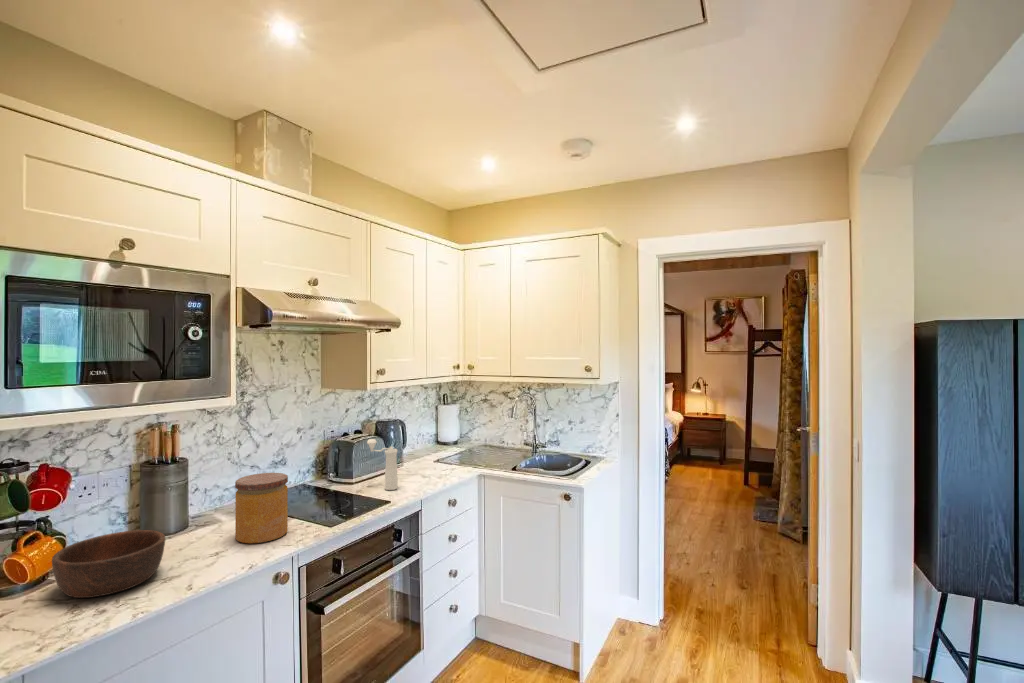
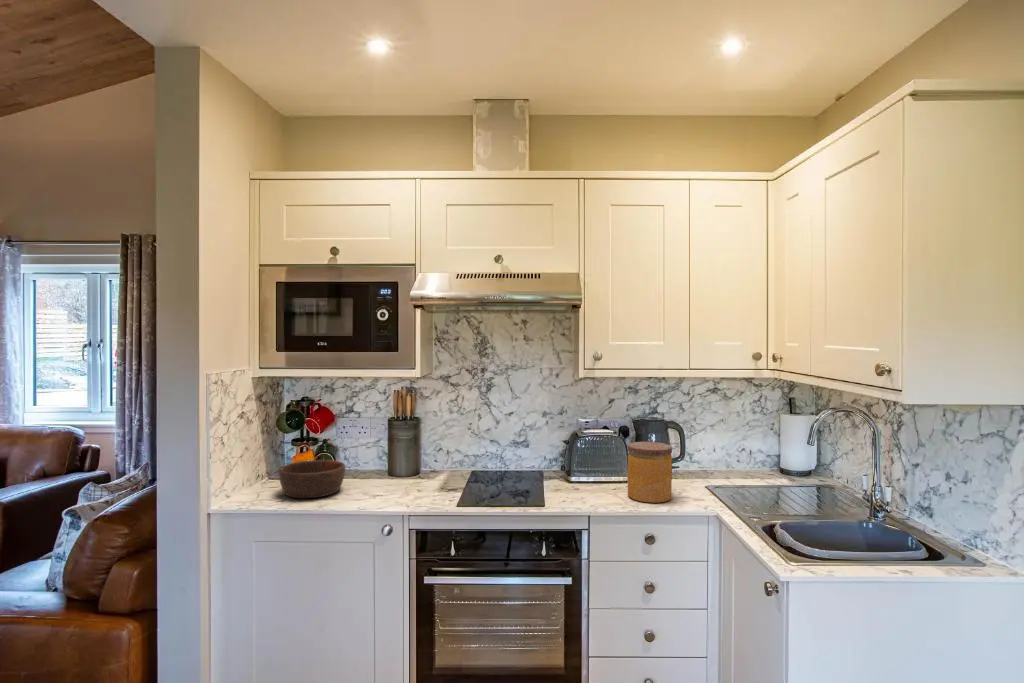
pepper mill: present [367,439,398,490] -> none [579,435,597,499]
jar: present [235,473,288,543] -> present [628,442,672,503]

